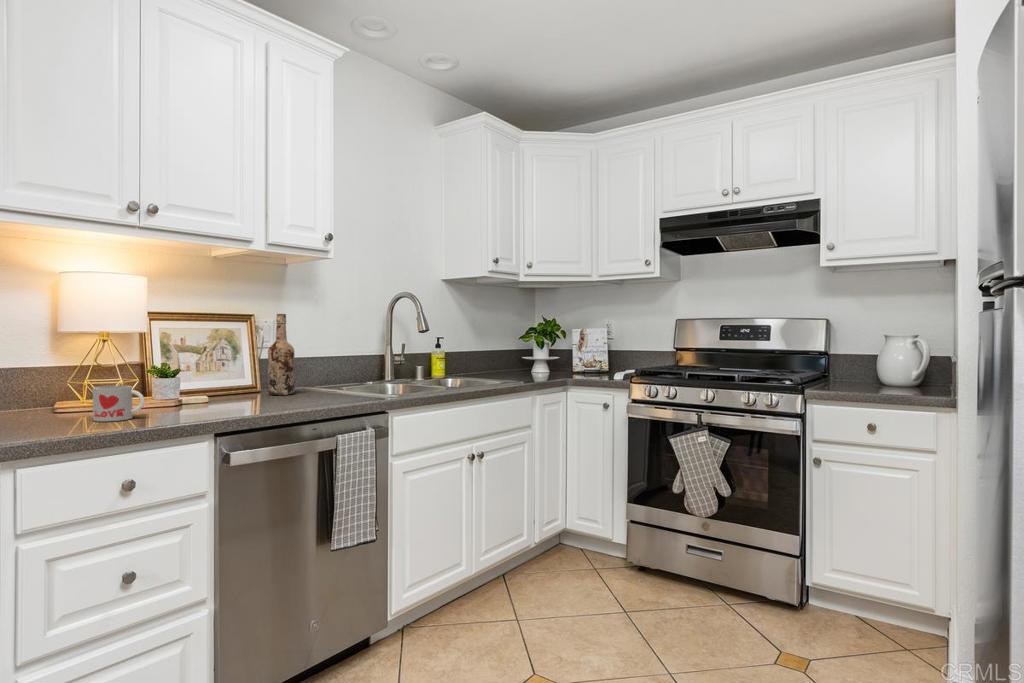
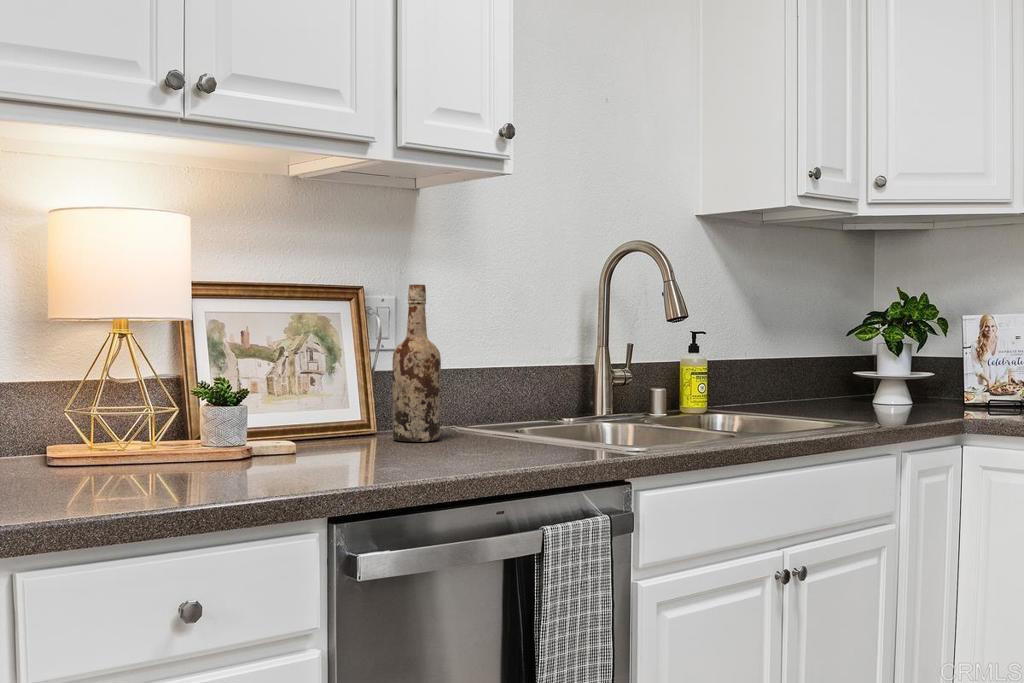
mug: present [93,386,144,421] -> none [118,420,204,486]

